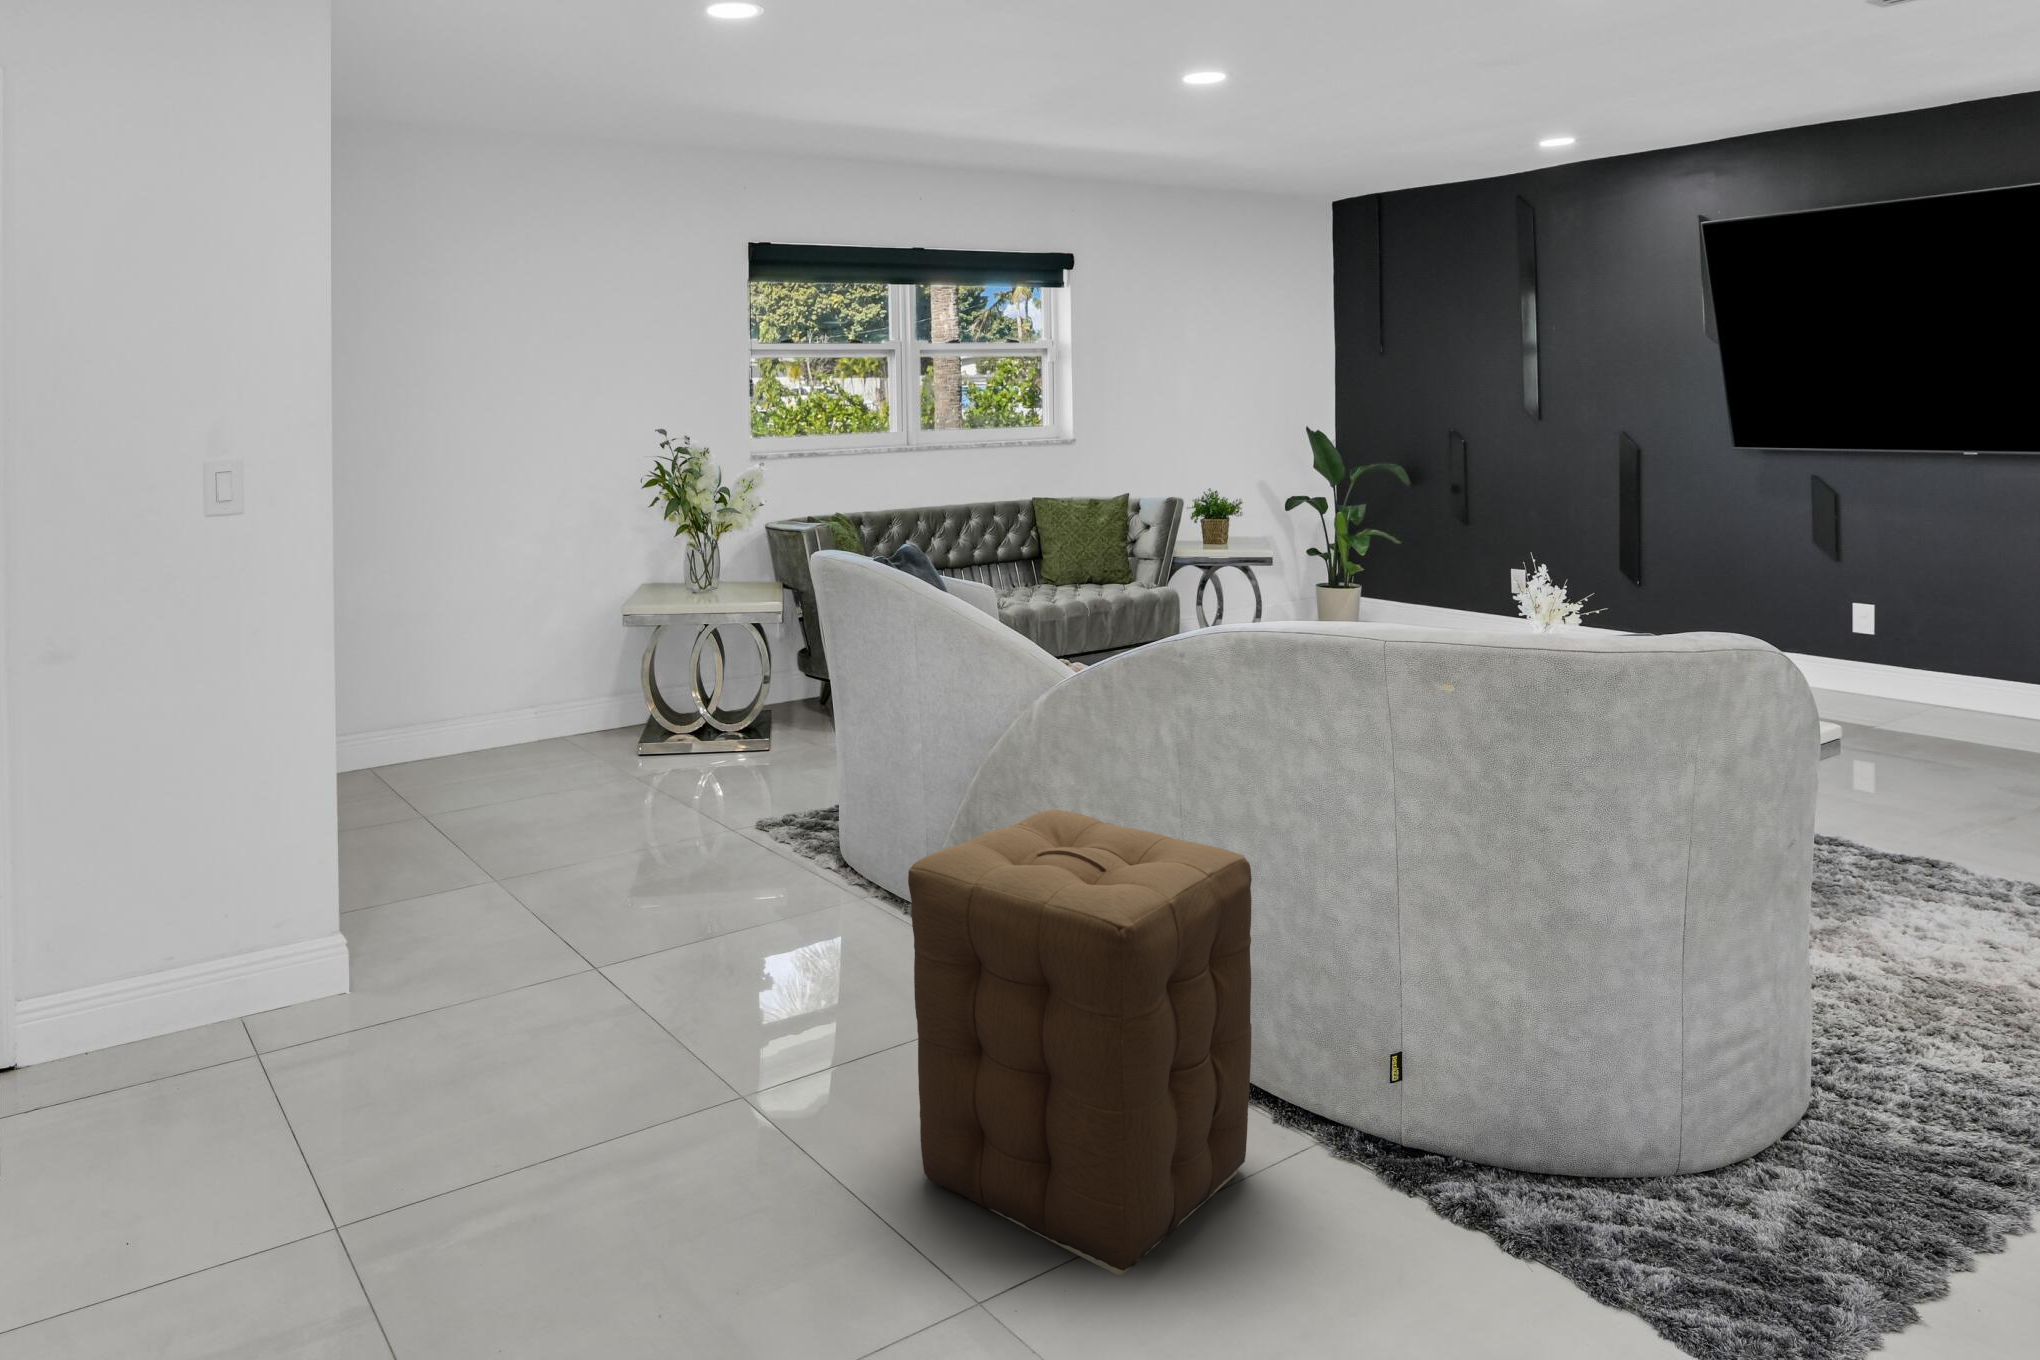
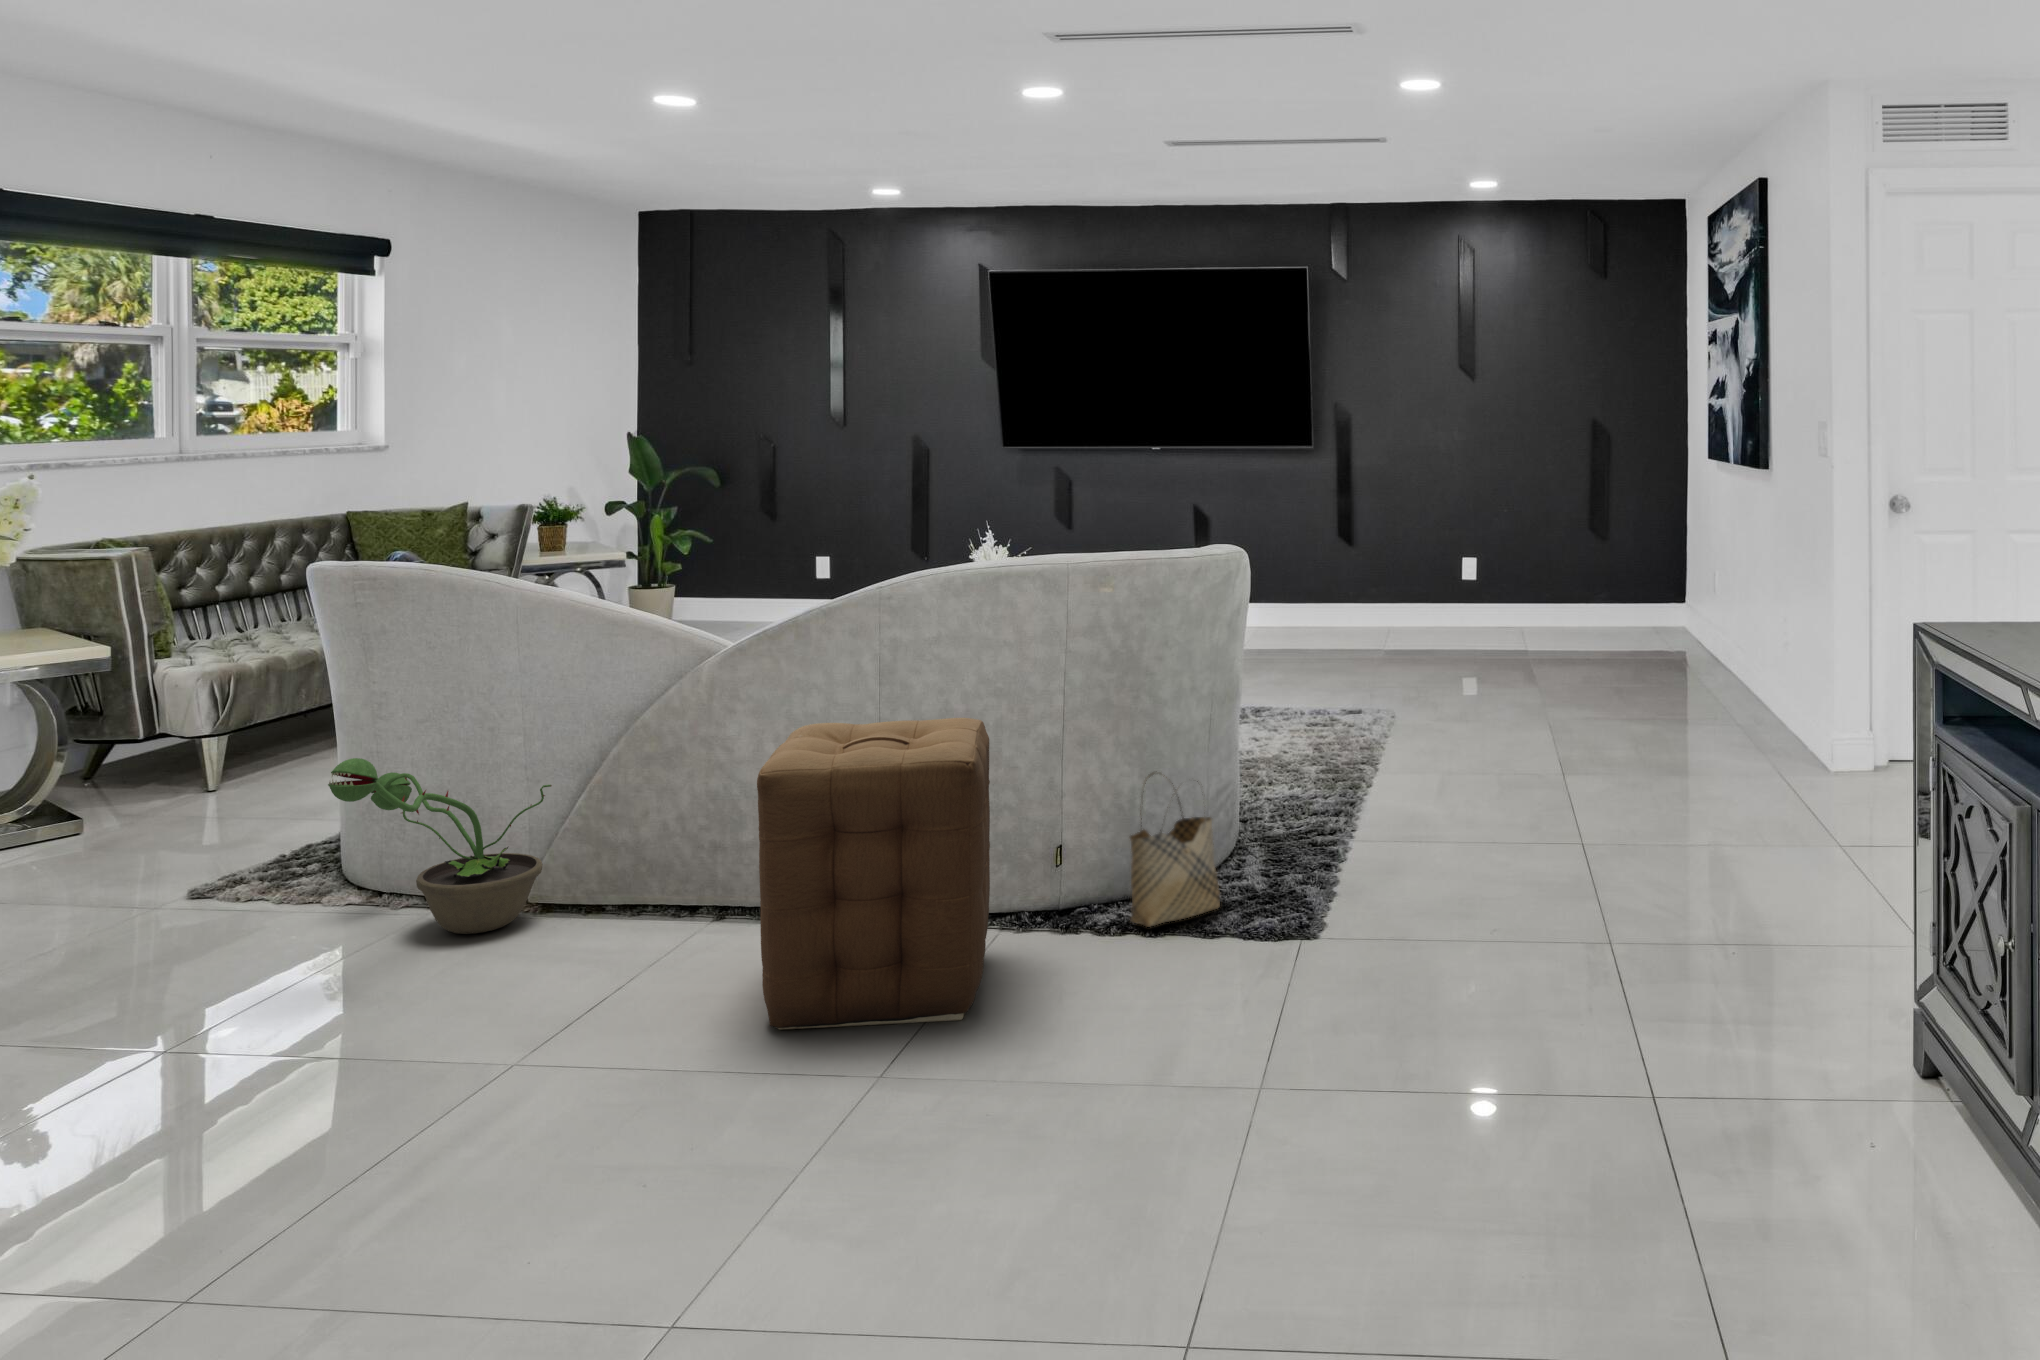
decorative plant: none [696,743,922,932] -> present [328,758,552,934]
woven basket: none [1480,994,1656,1254] -> present [1130,772,1220,927]

